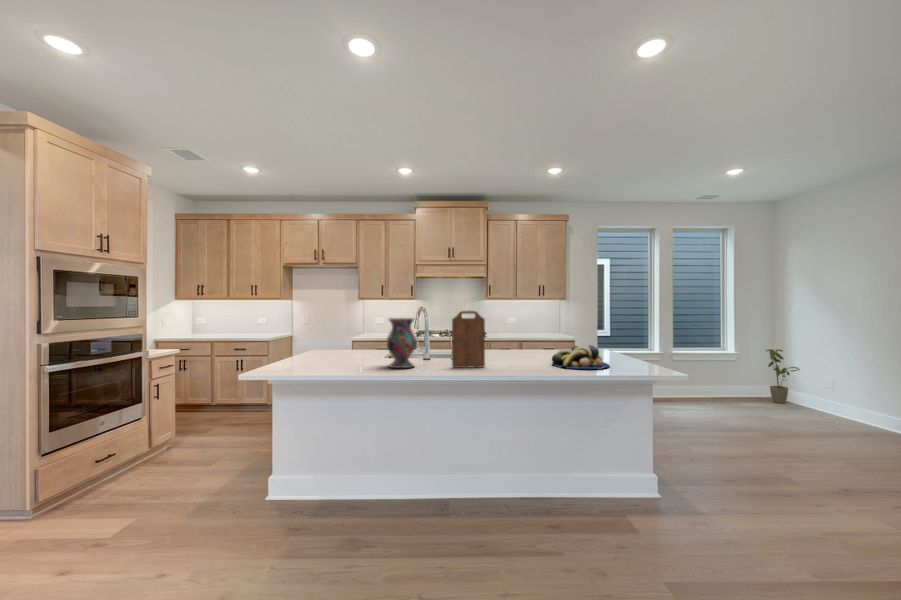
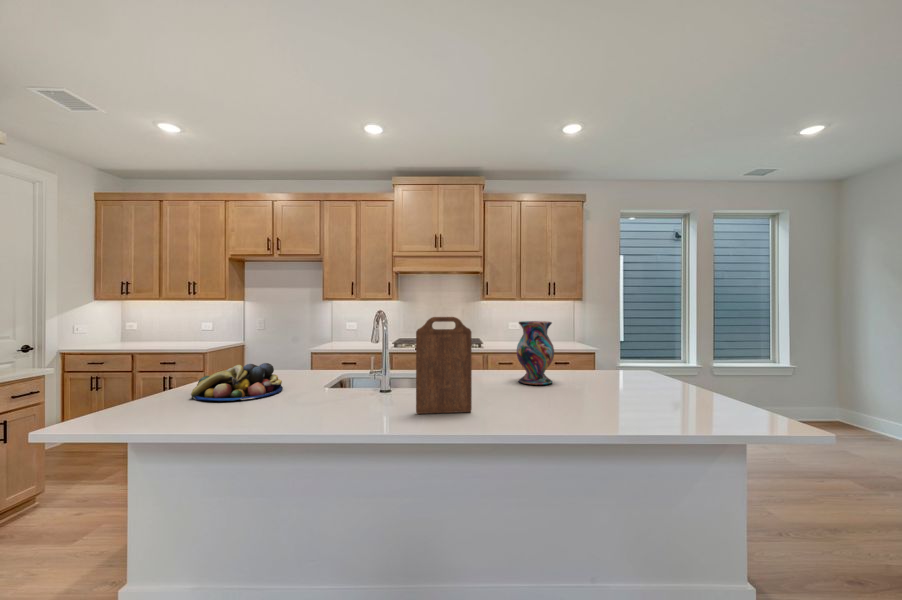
vase: present [387,318,416,368] -> present [517,321,554,385]
fruit bowl: present [552,345,609,369] -> present [191,363,283,401]
house plant: present [766,349,800,403] -> none [831,363,881,430]

